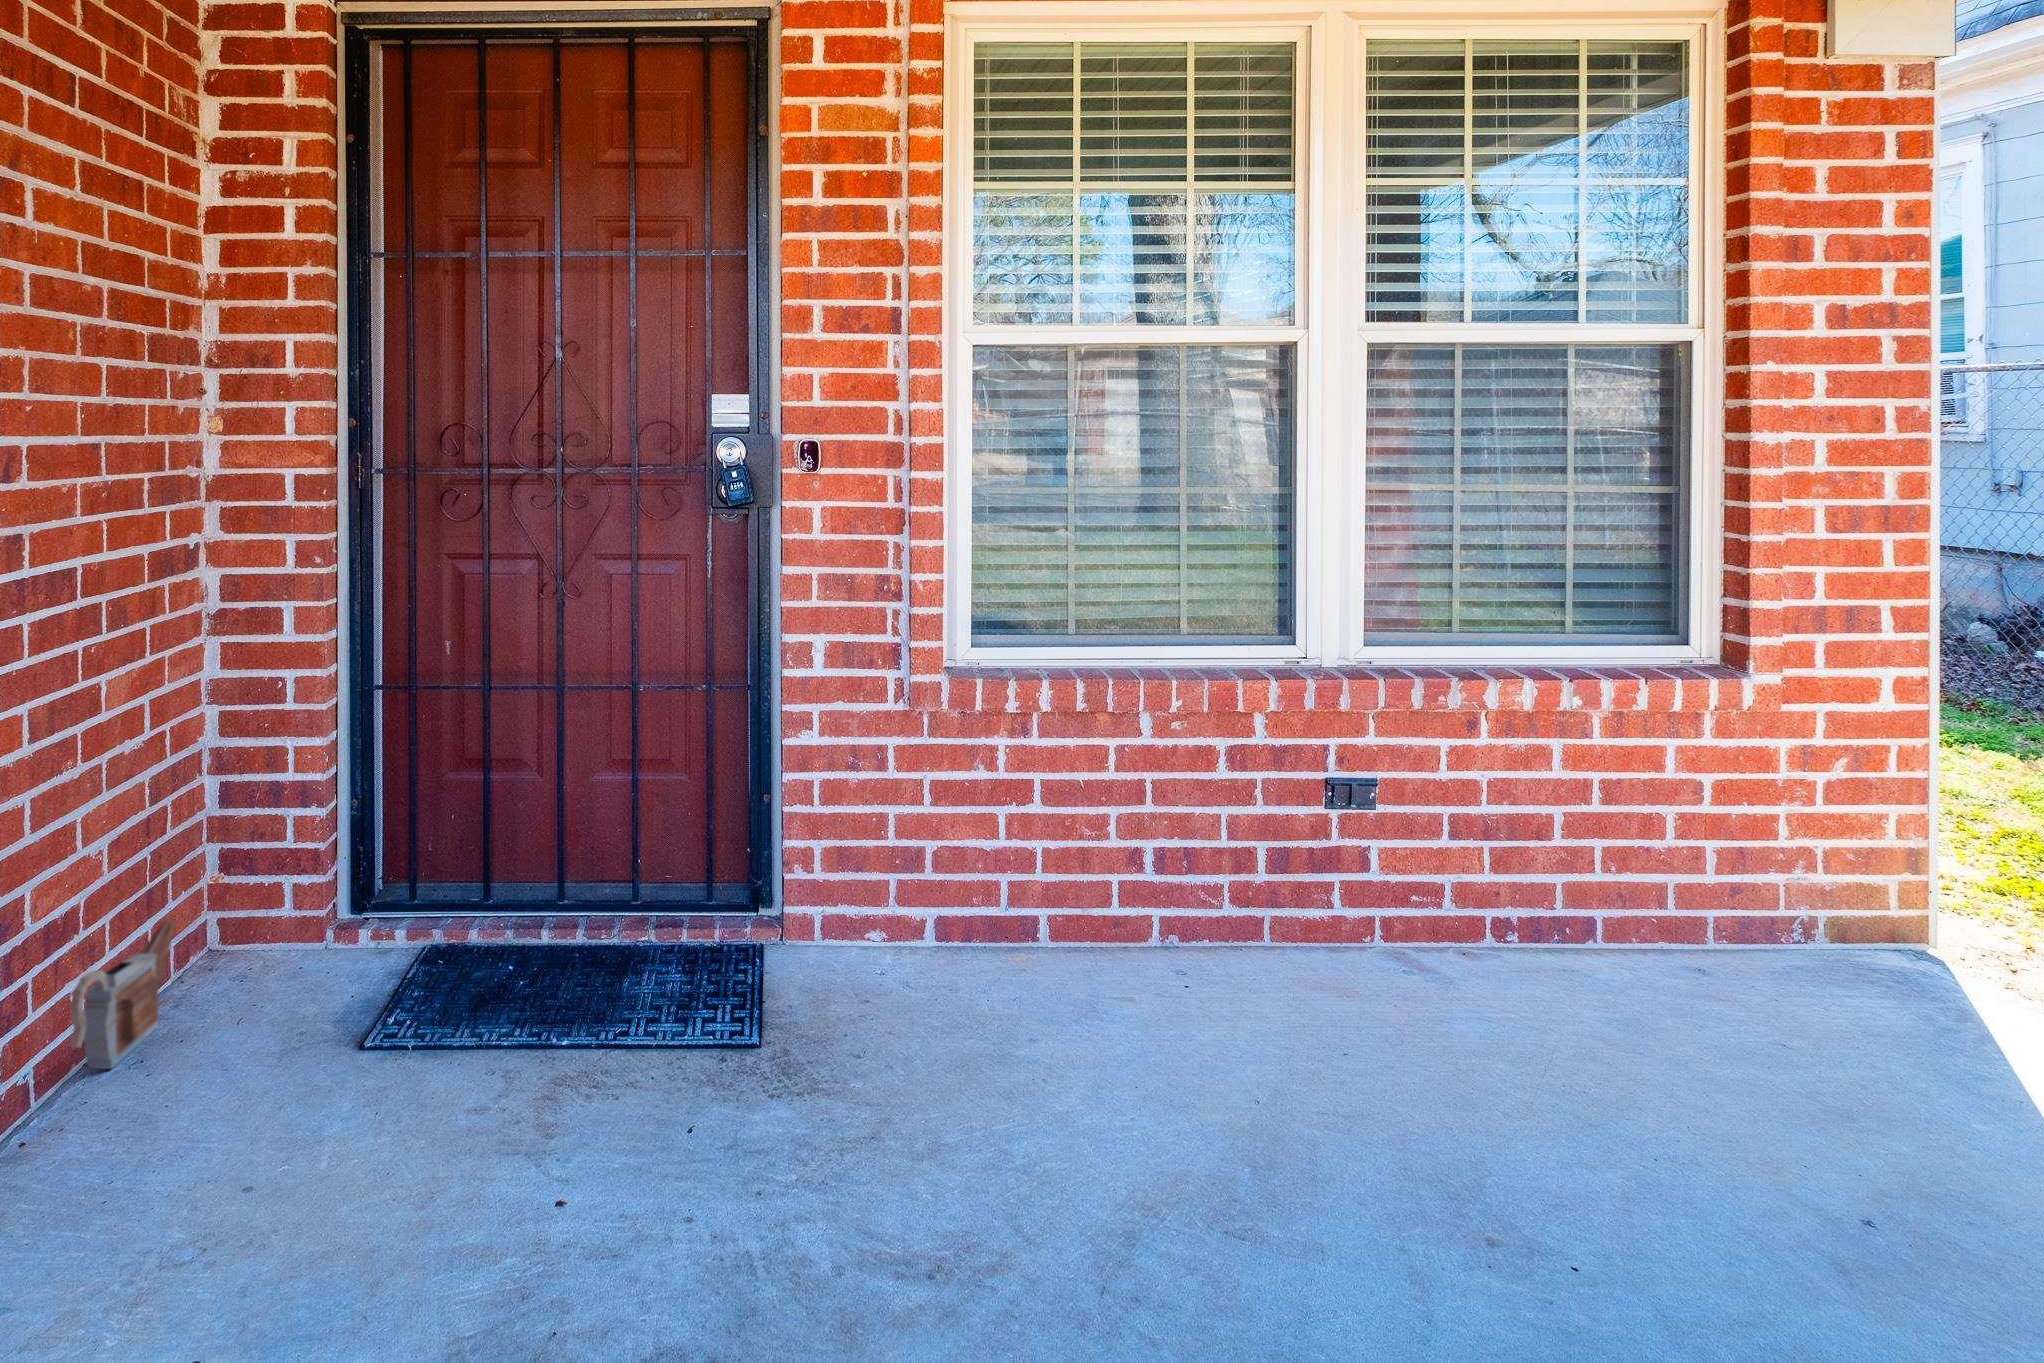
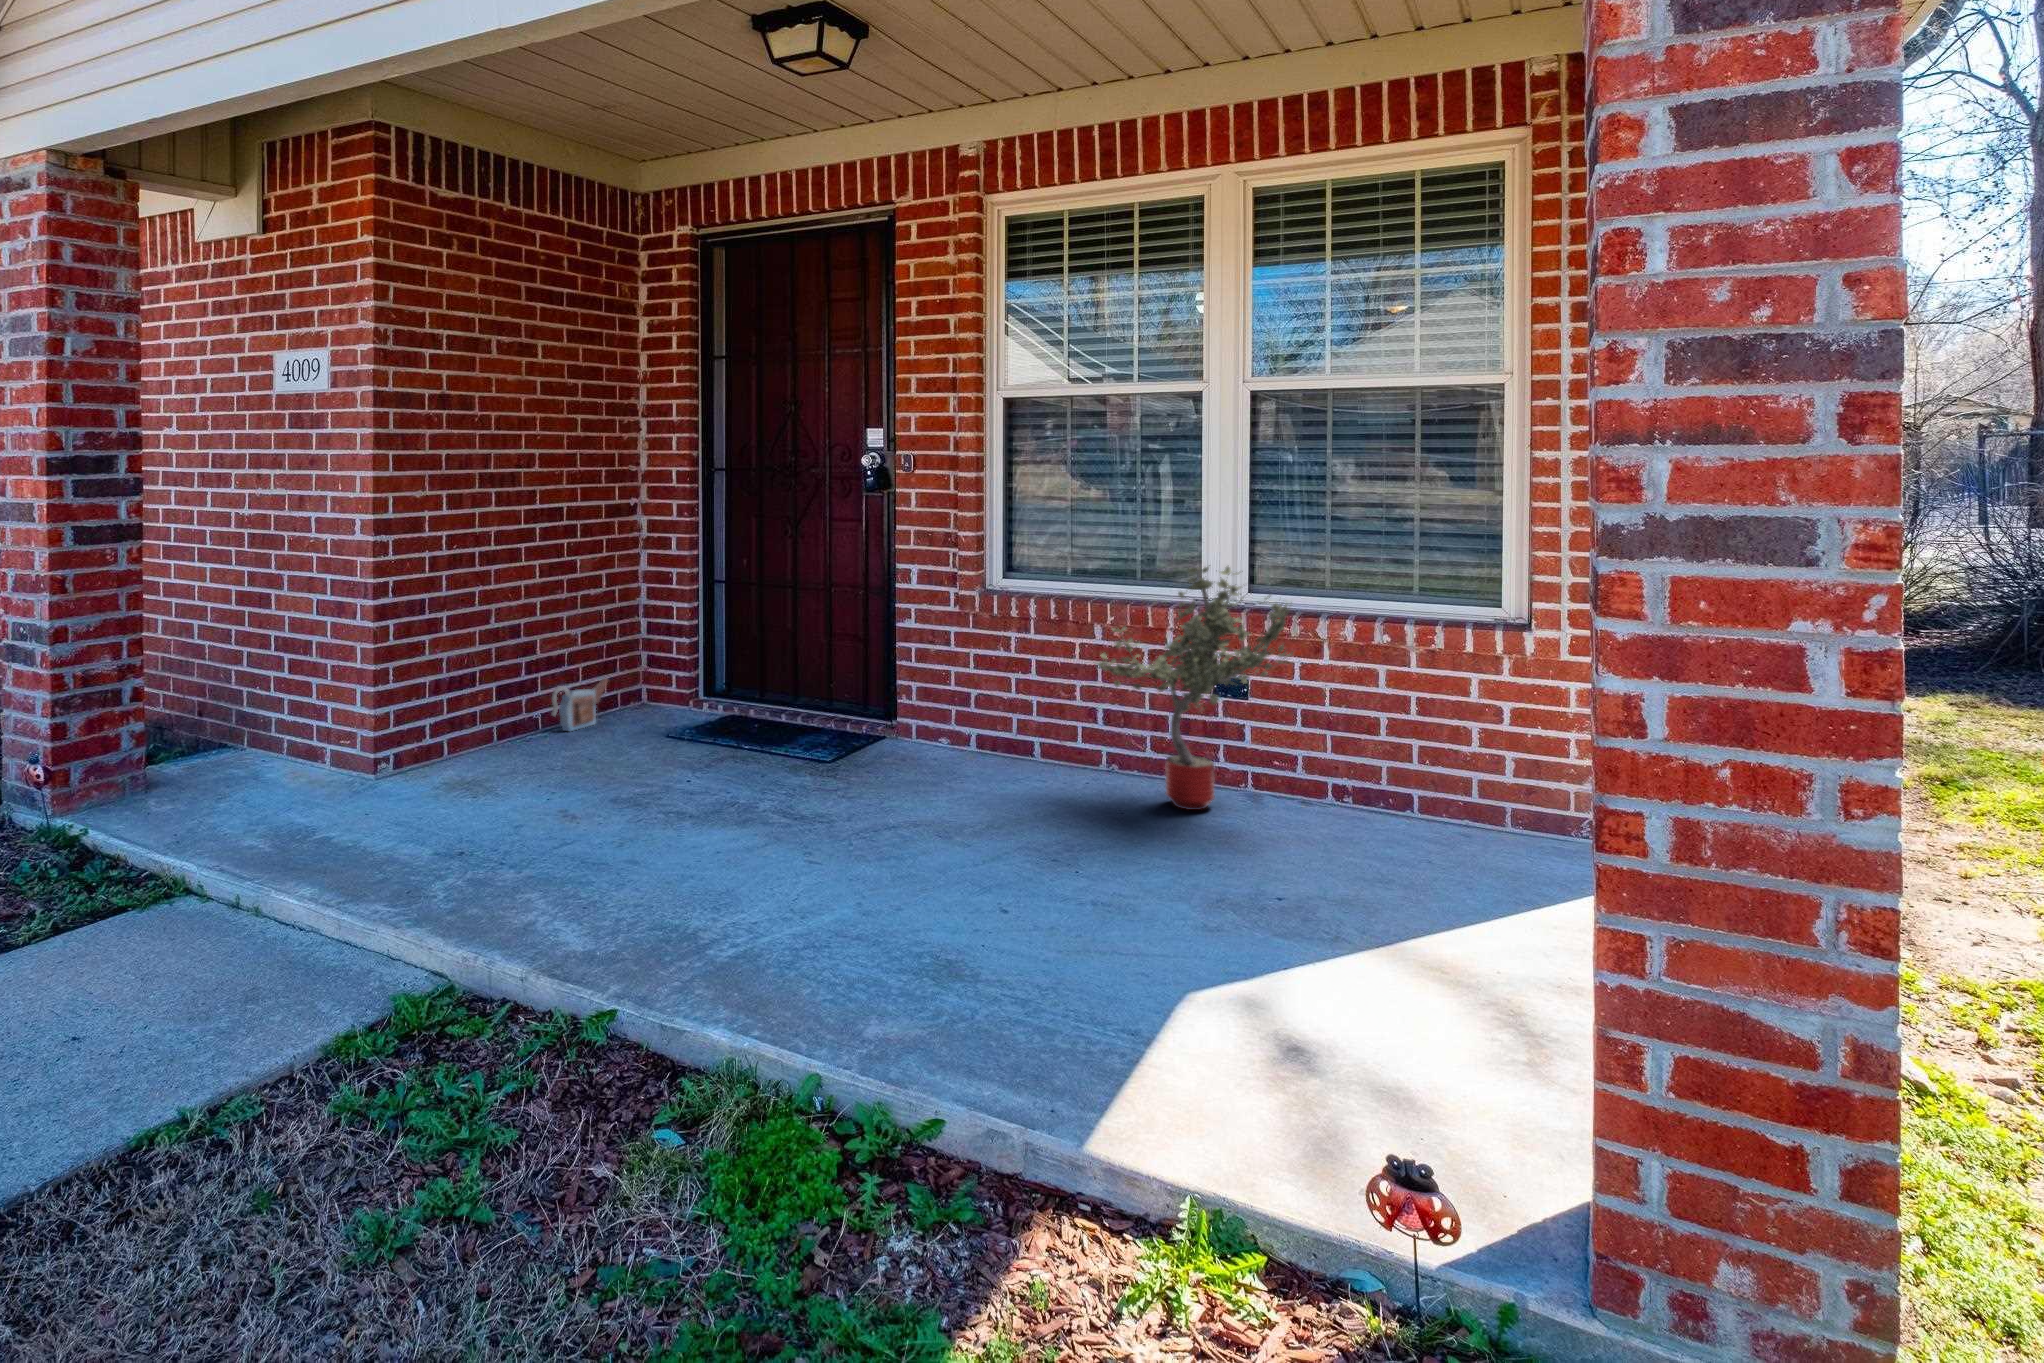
potted tree: none [1217,612,1553,1014] -> present [1098,565,1293,810]

